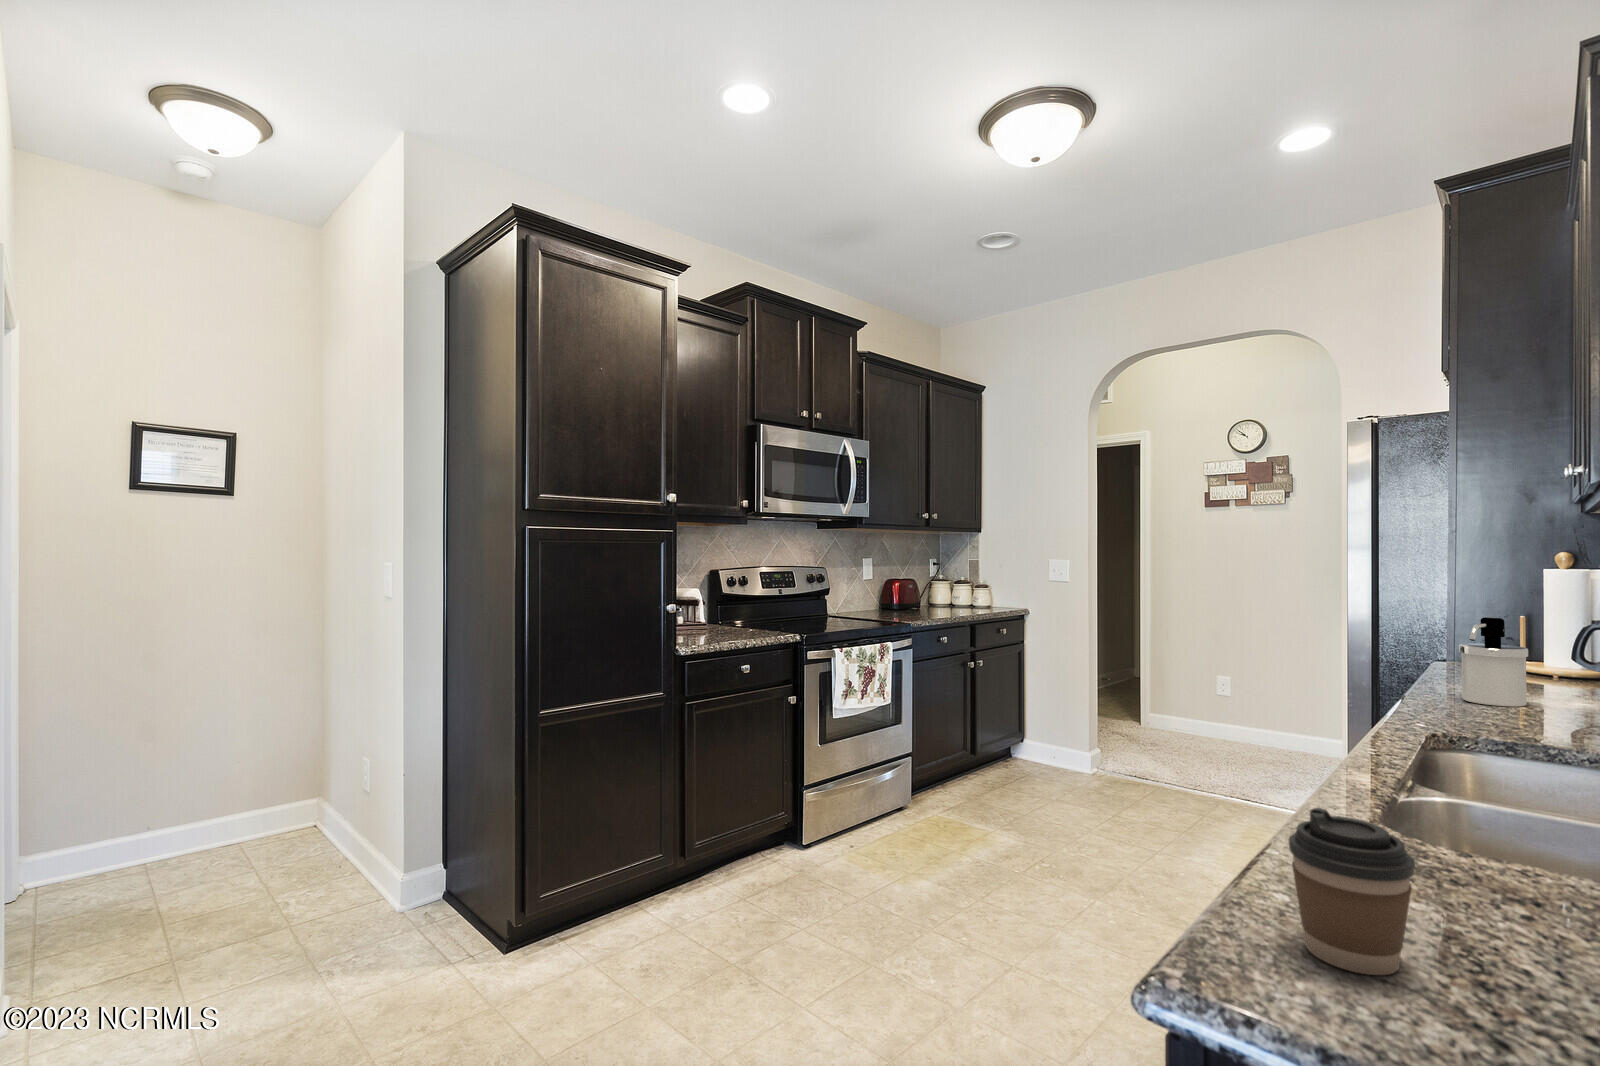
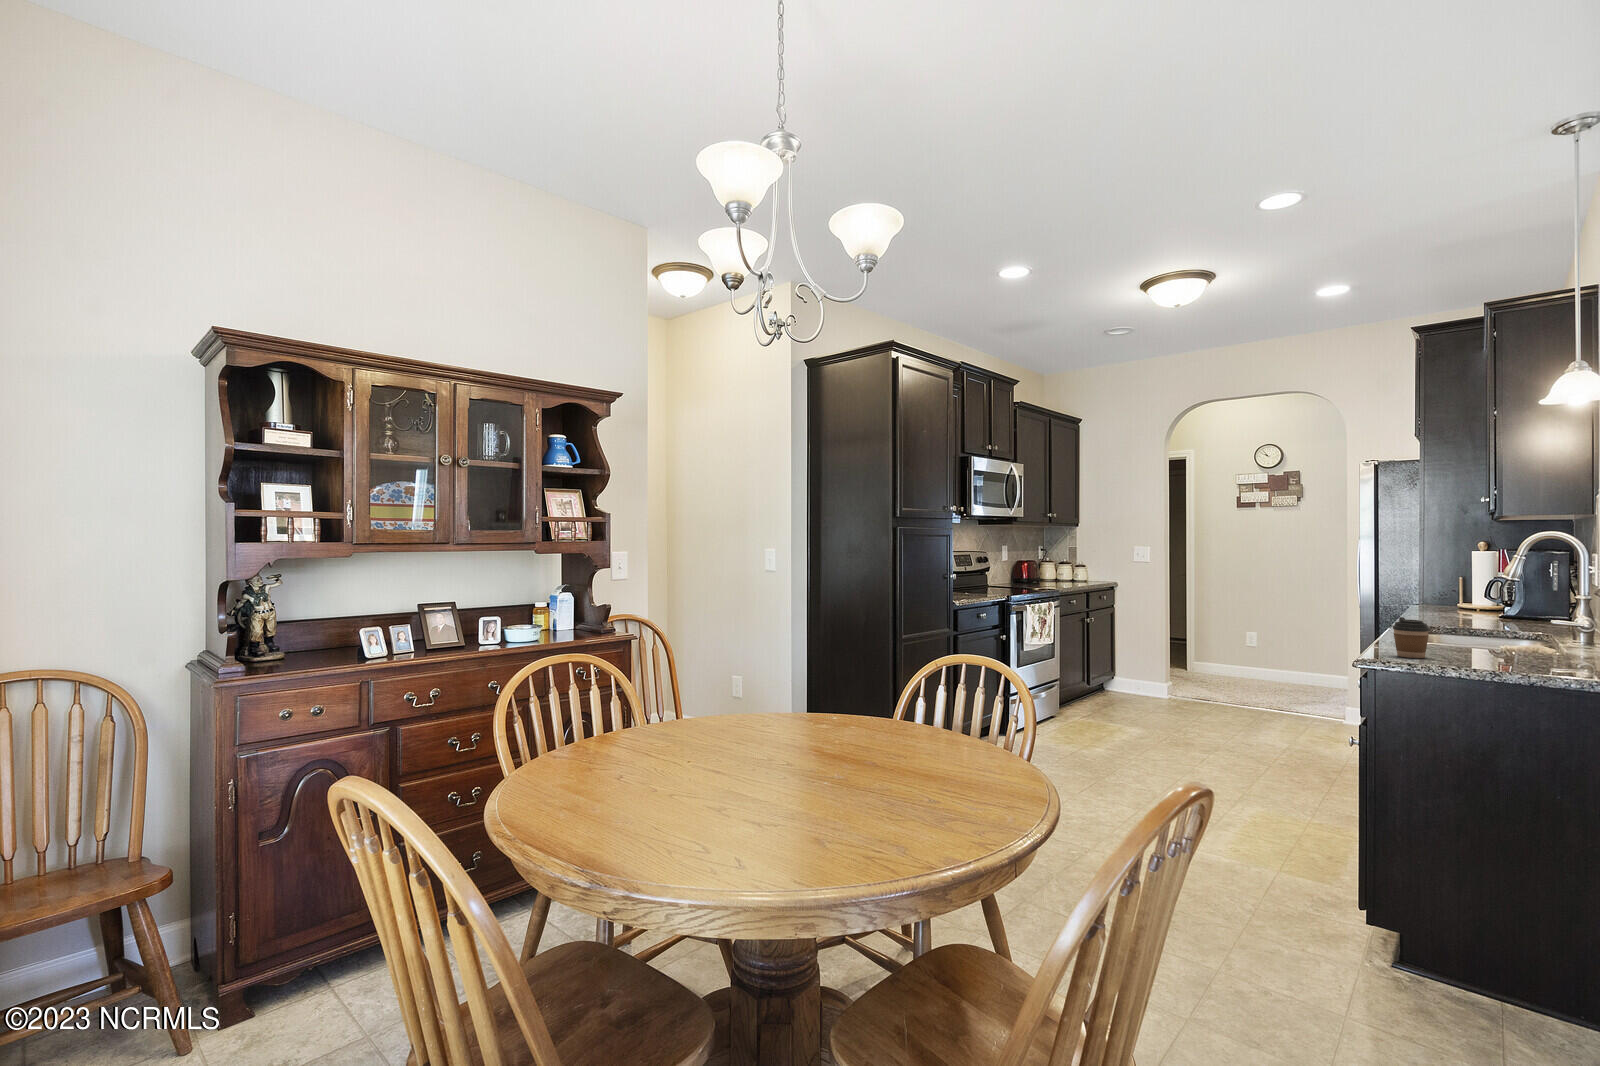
soap dispenser: present [1459,617,1528,707] -> none [1429,575,1463,619]

